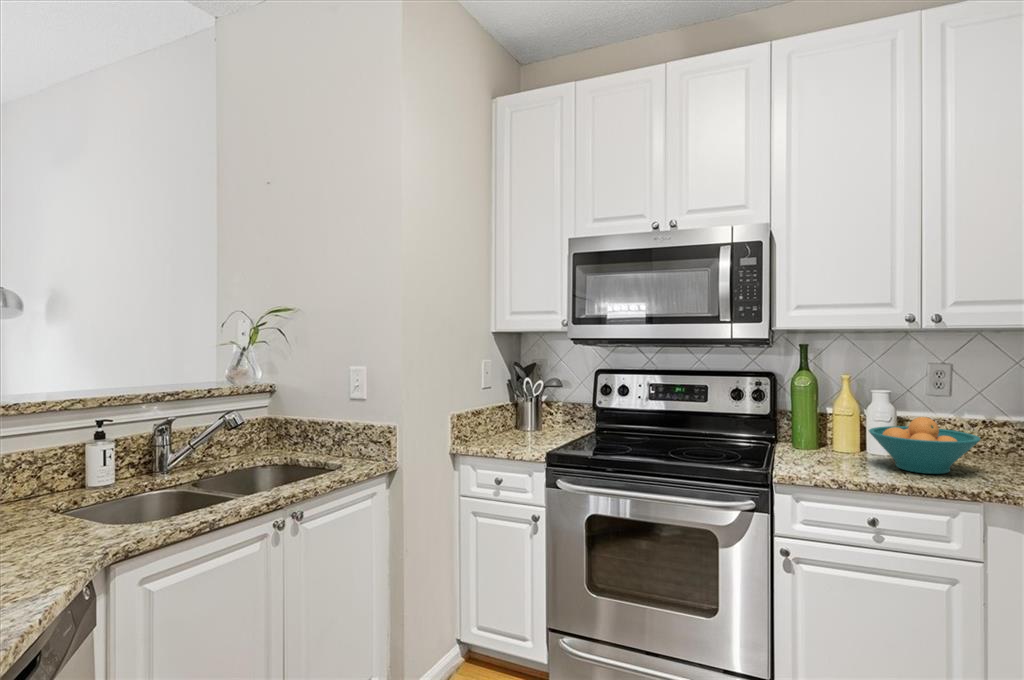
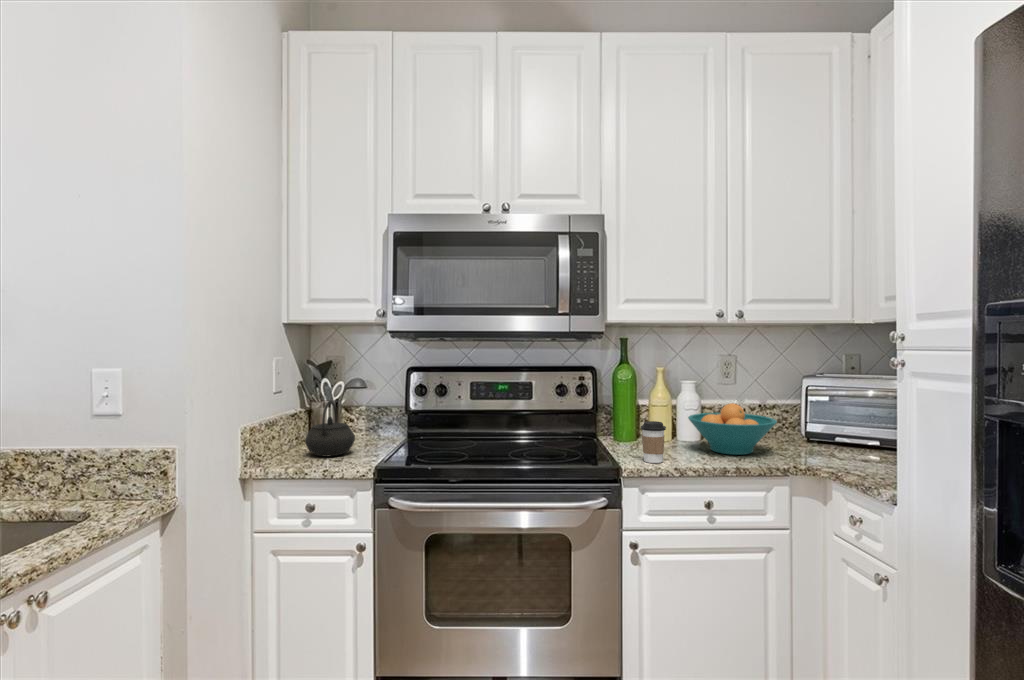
kettle: none [498,396,538,442] -> present [305,400,355,456]
coffee cup: none [800,430,829,473] -> present [641,421,666,463]

